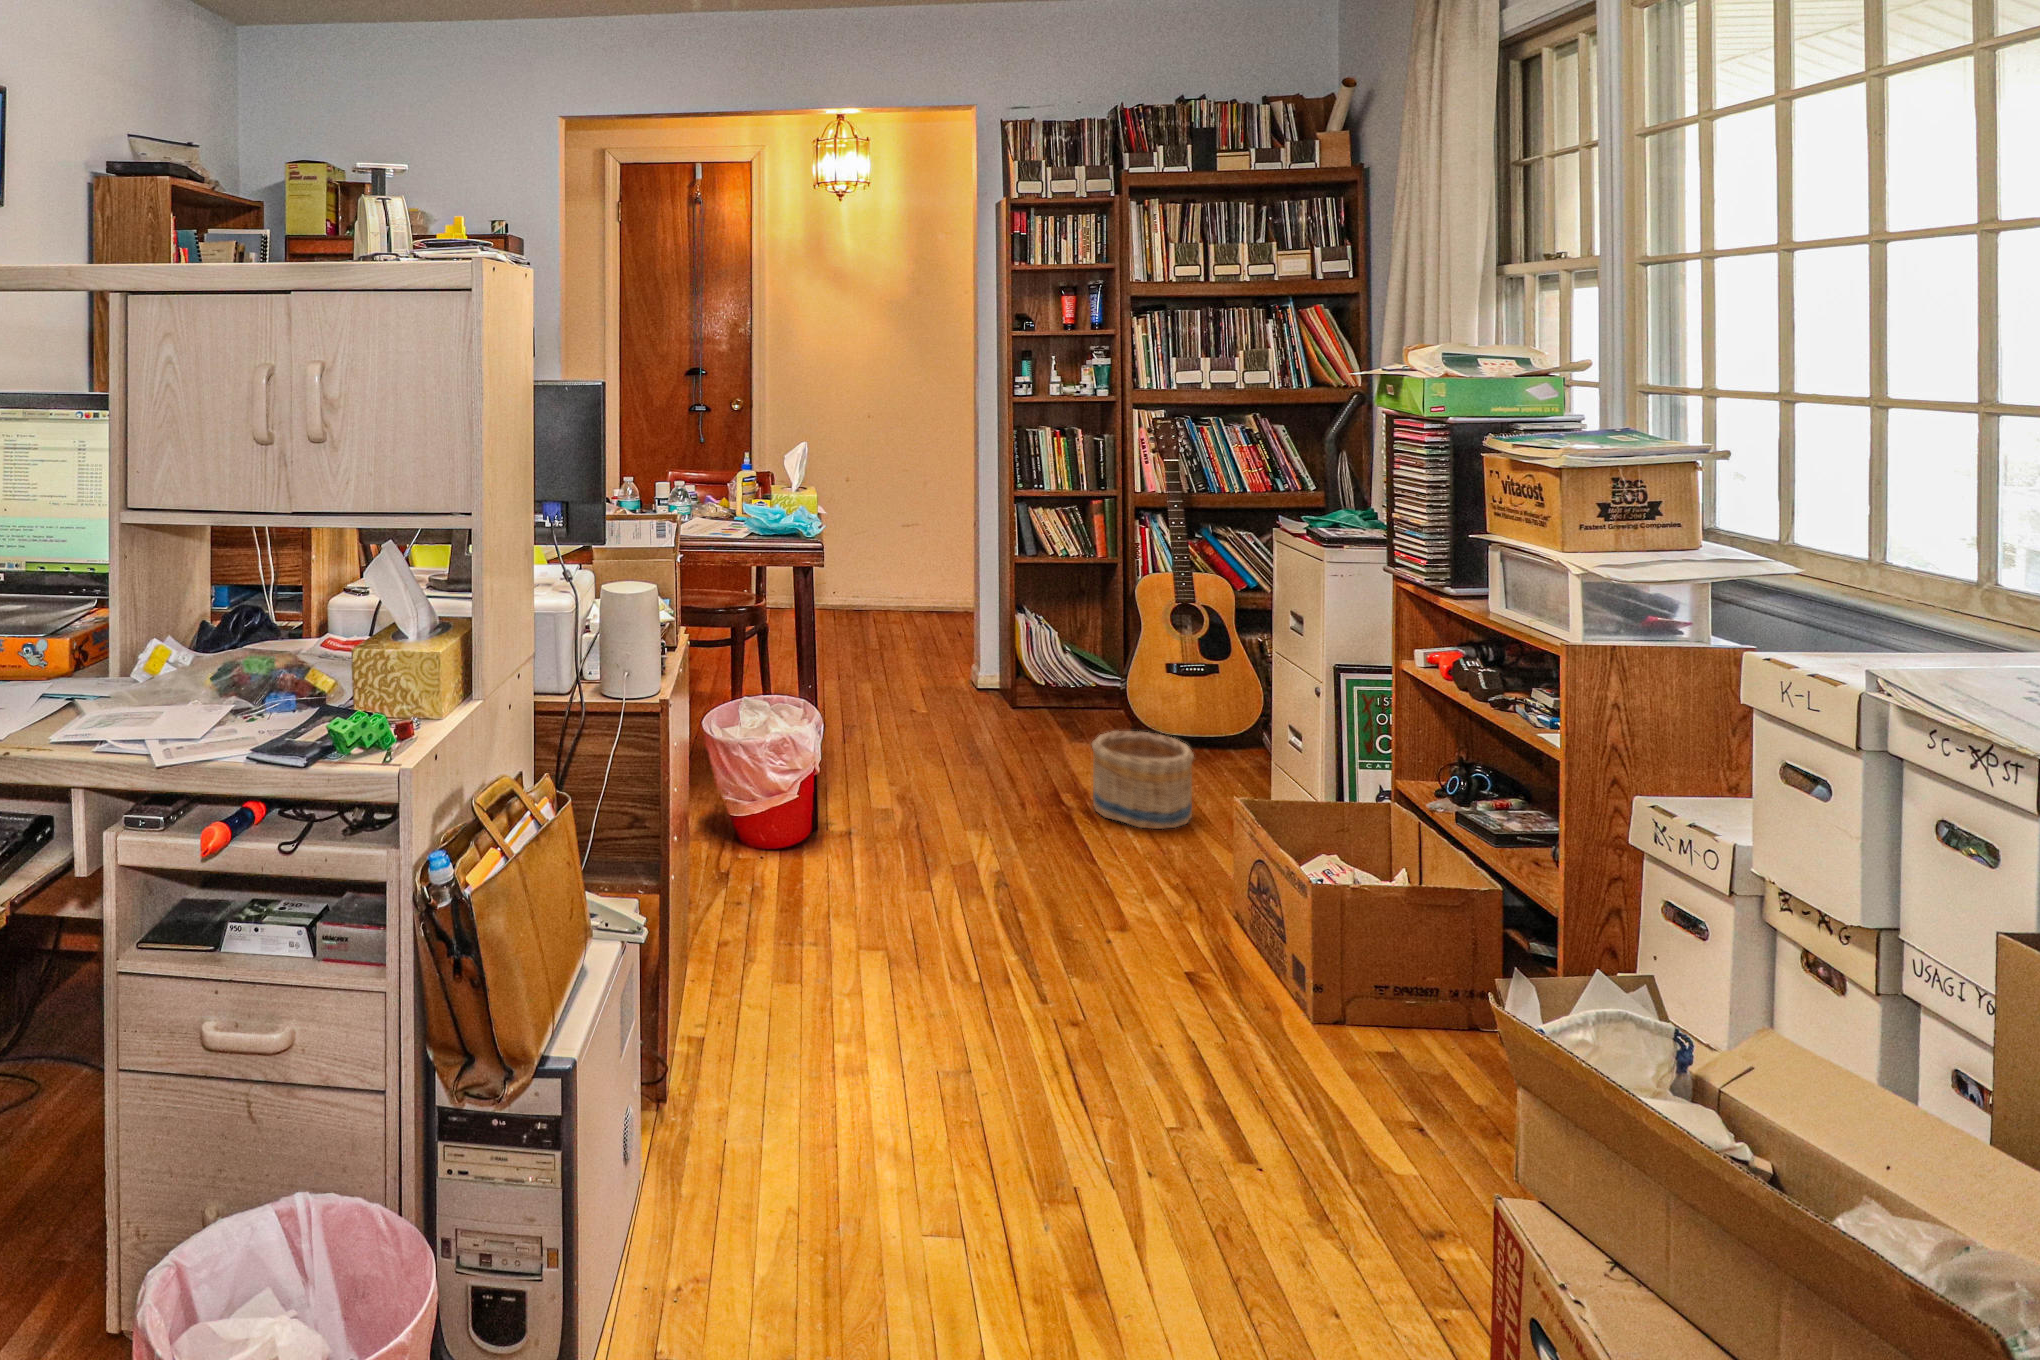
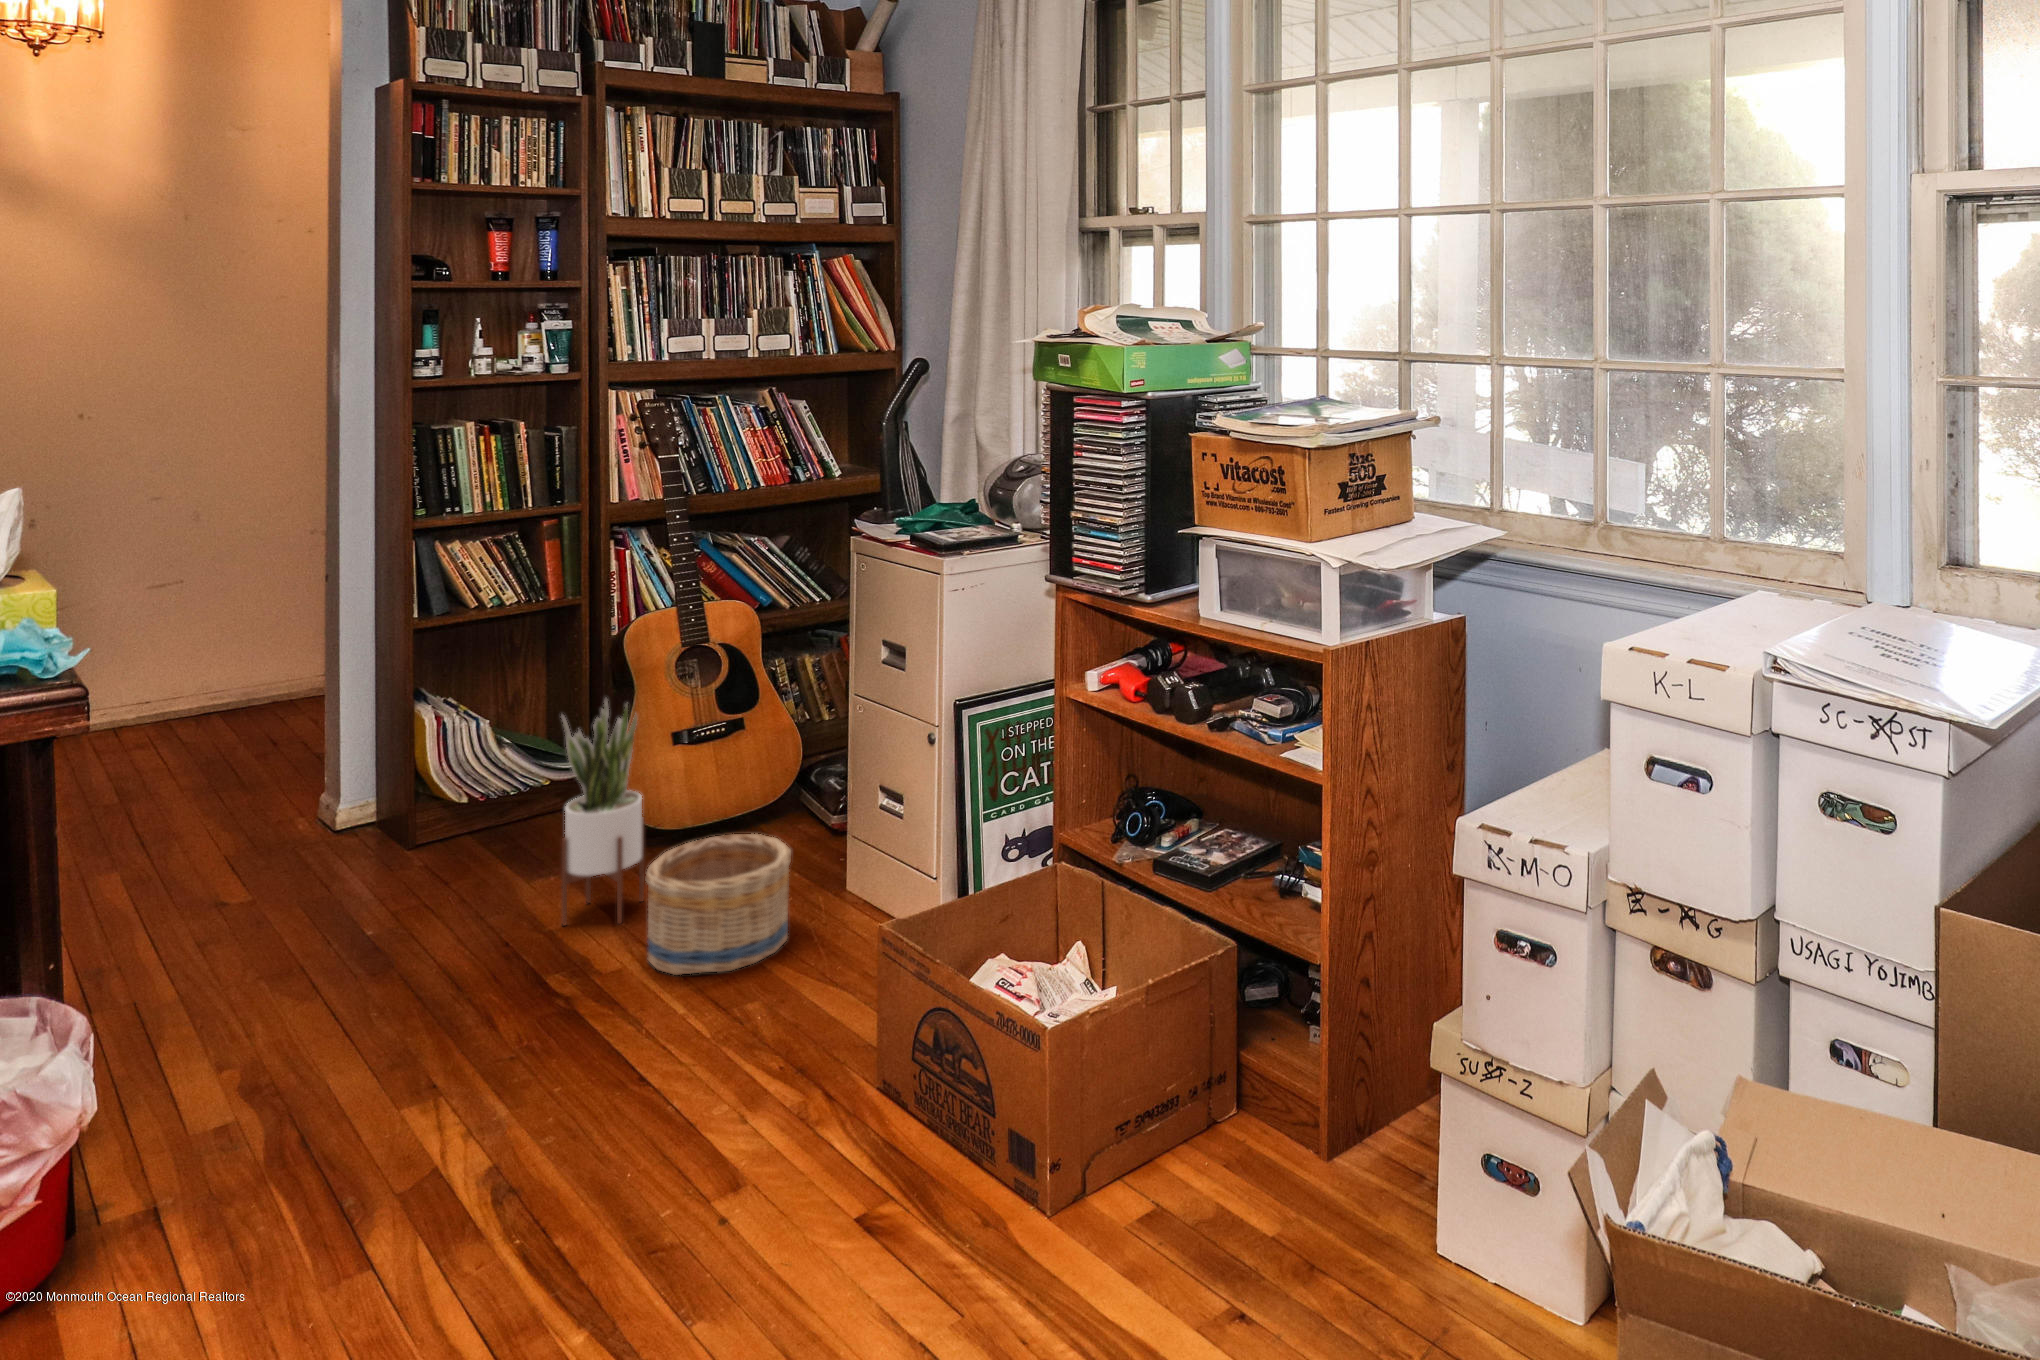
potted plant: none [1055,616,1114,780] -> present [562,700,644,925]

